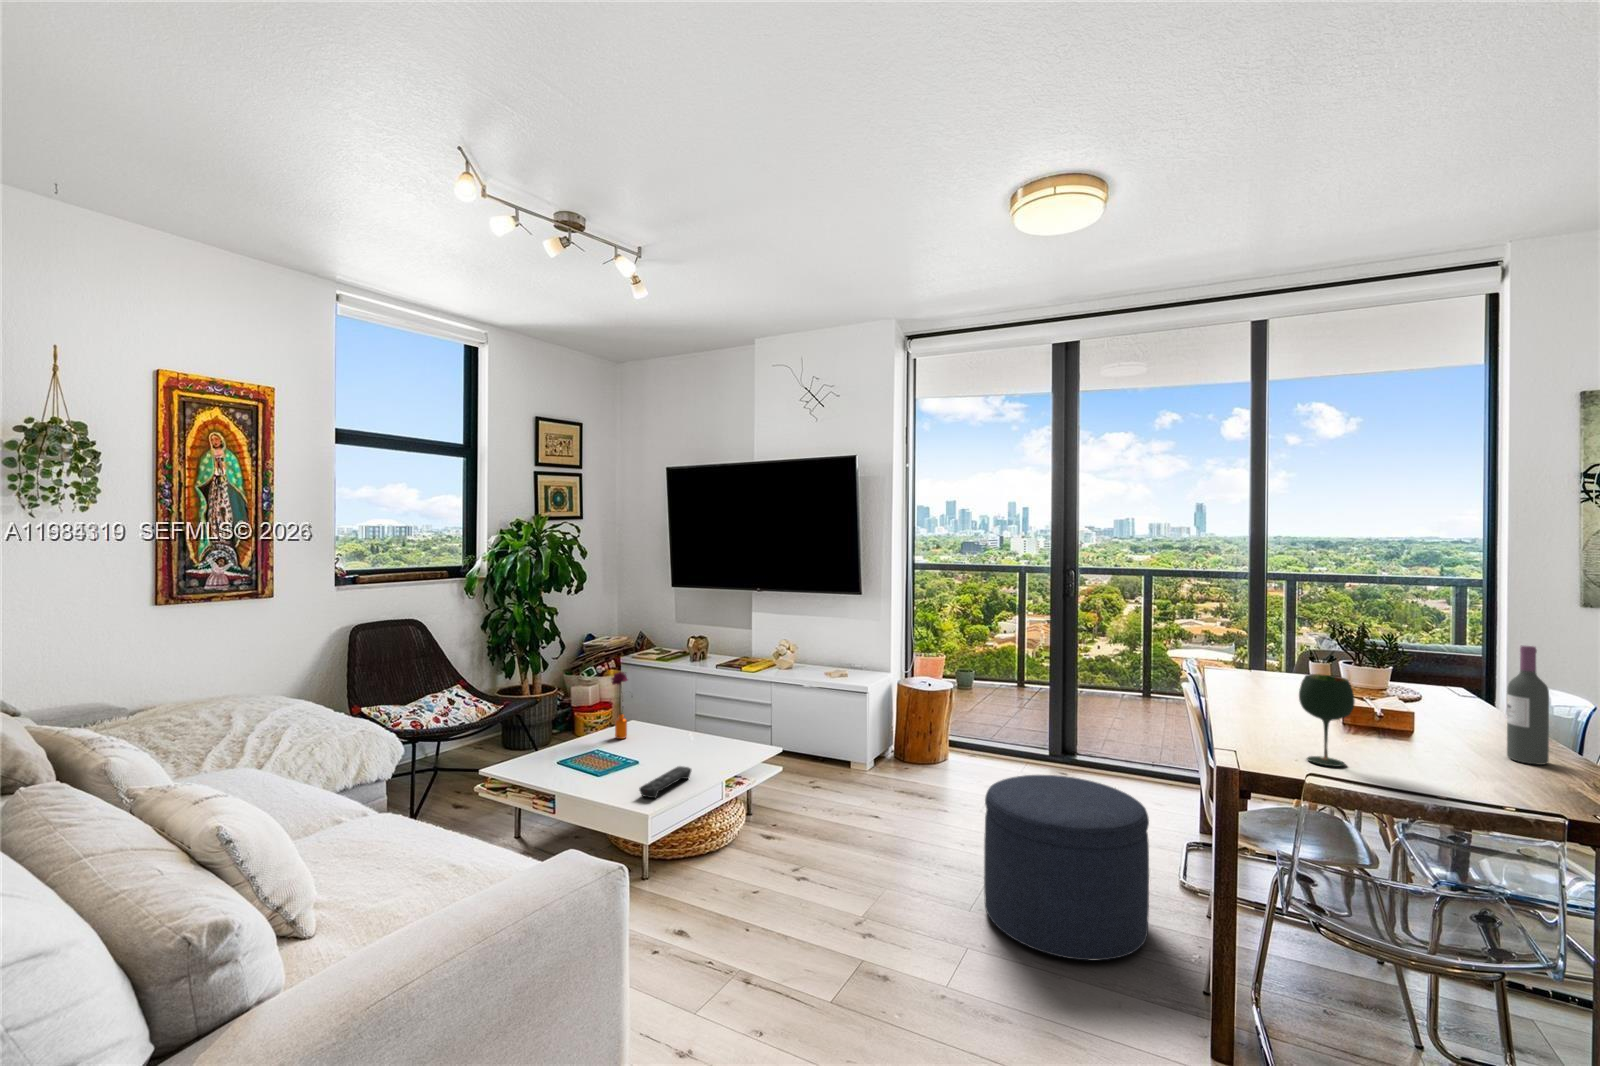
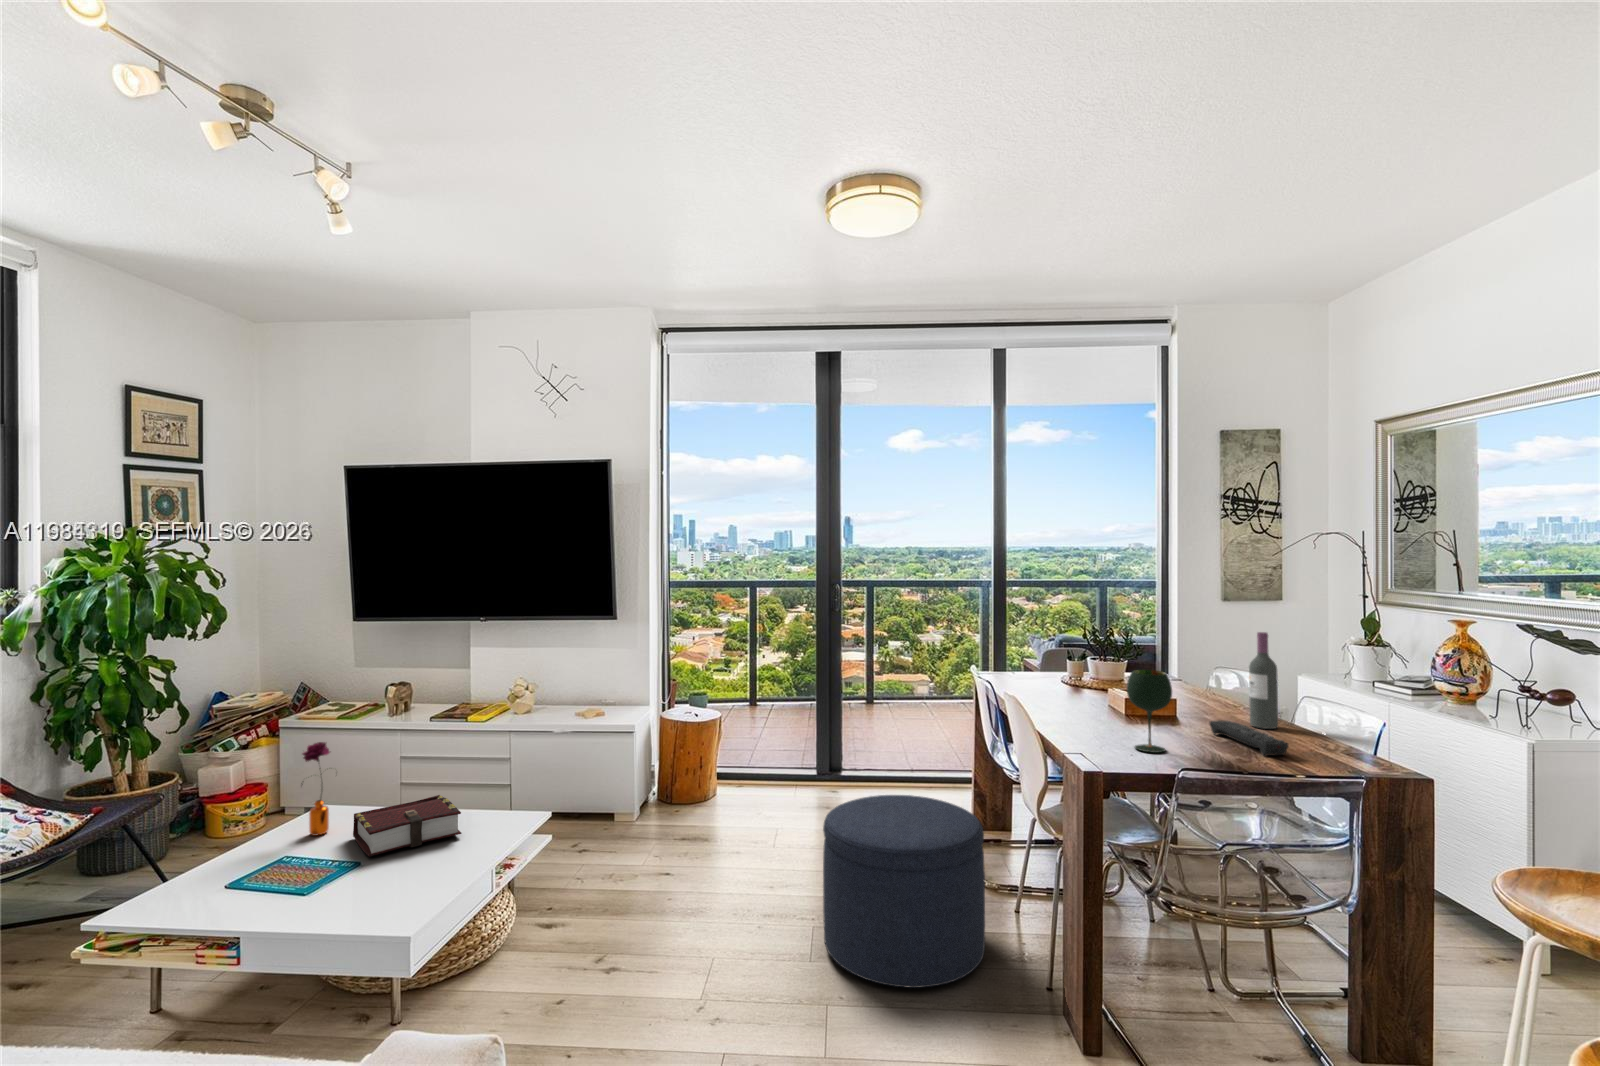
book: none [640,722,708,758] -> present [353,795,462,857]
remote control: present [639,766,691,798] -> present [1209,720,1289,755]

